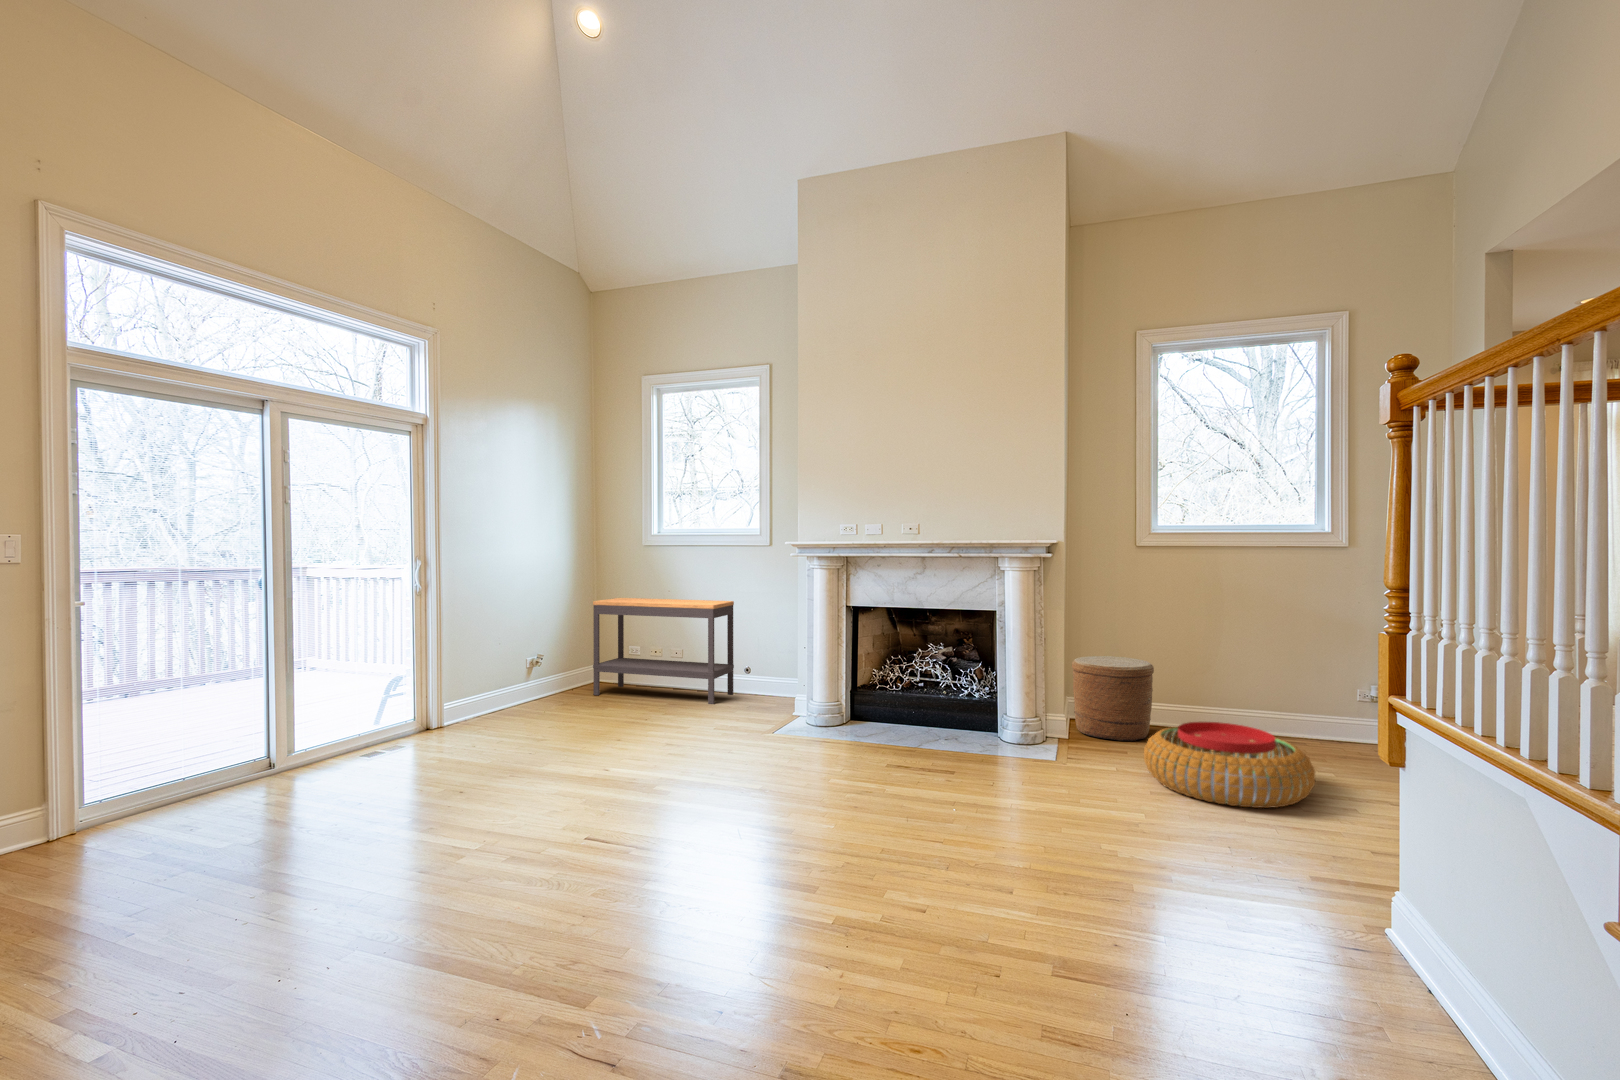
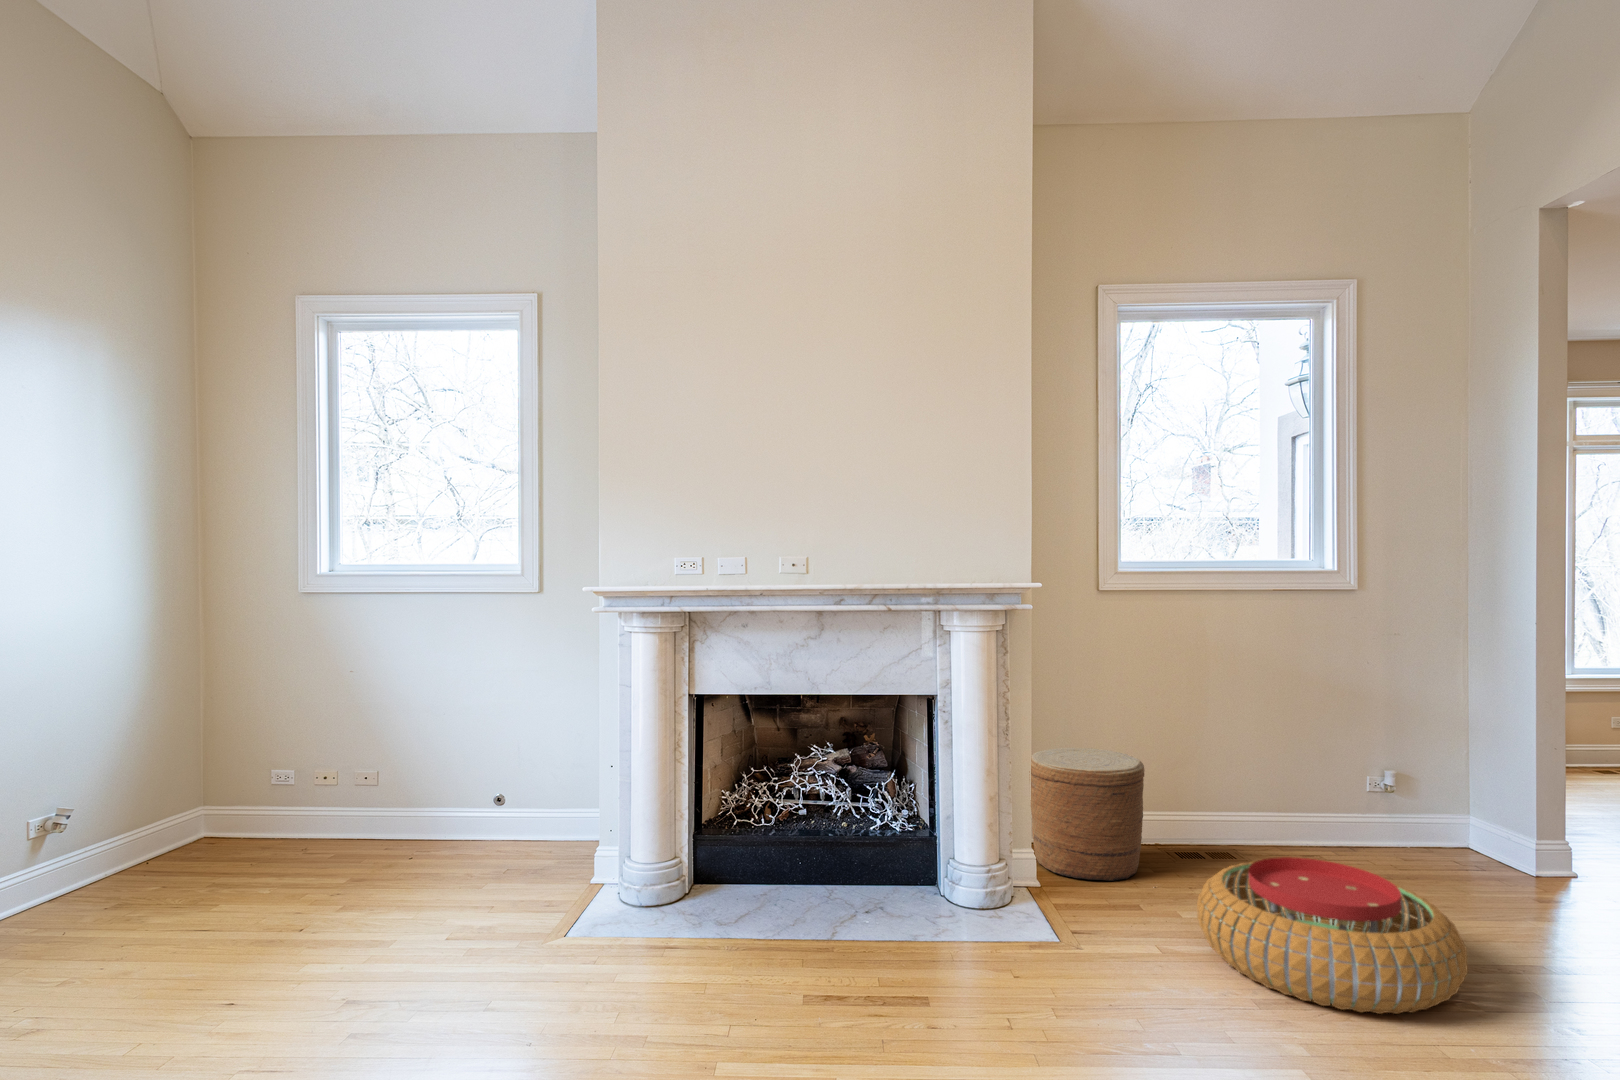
console table: present [593,598,734,704] -> none [186,686,472,877]

